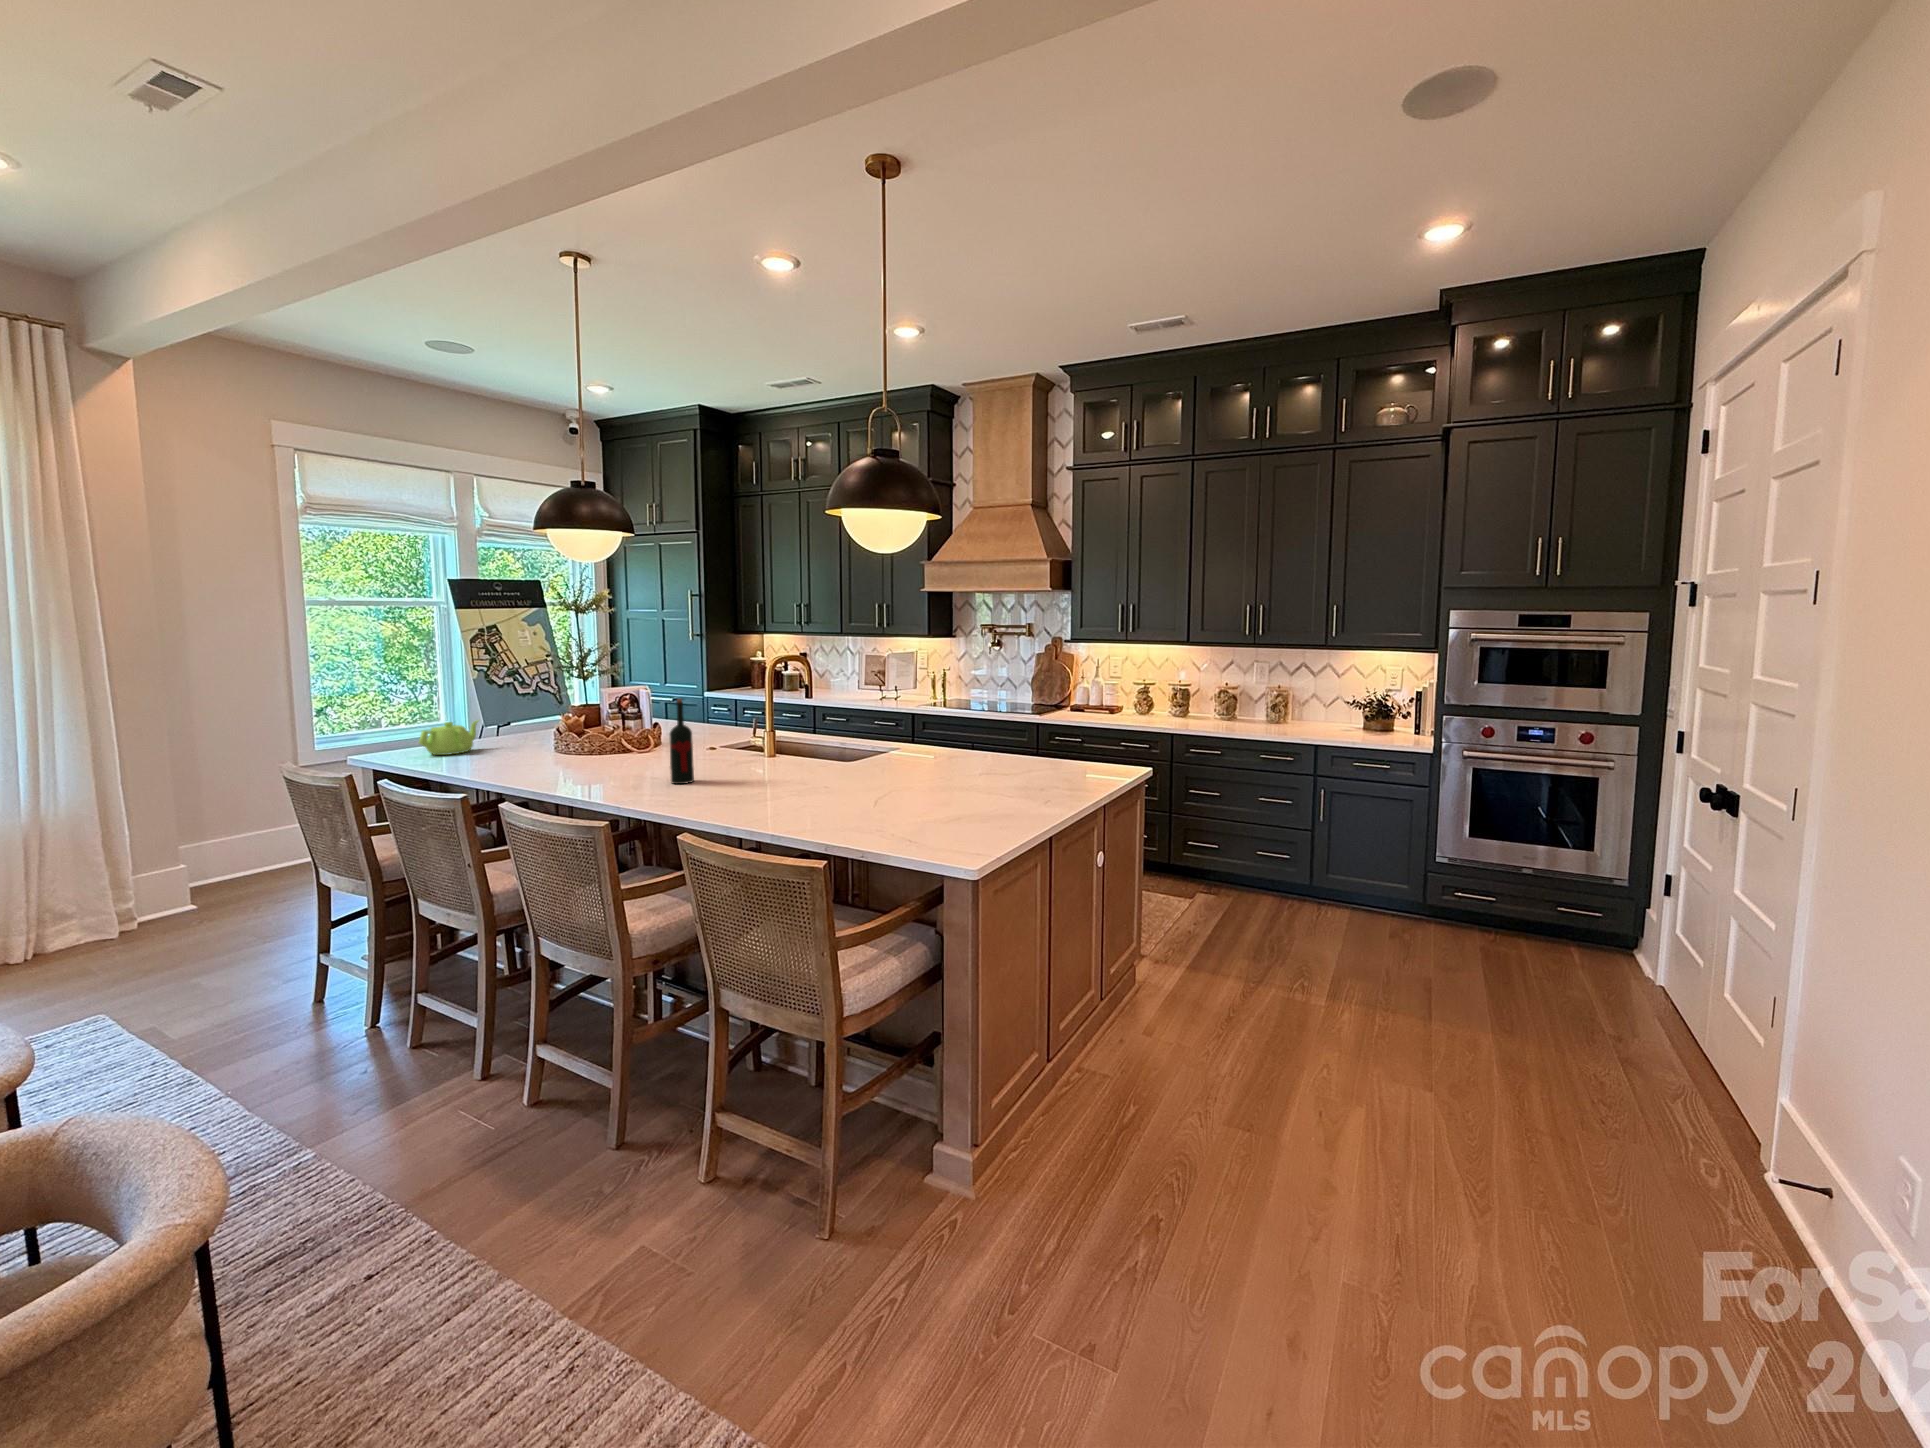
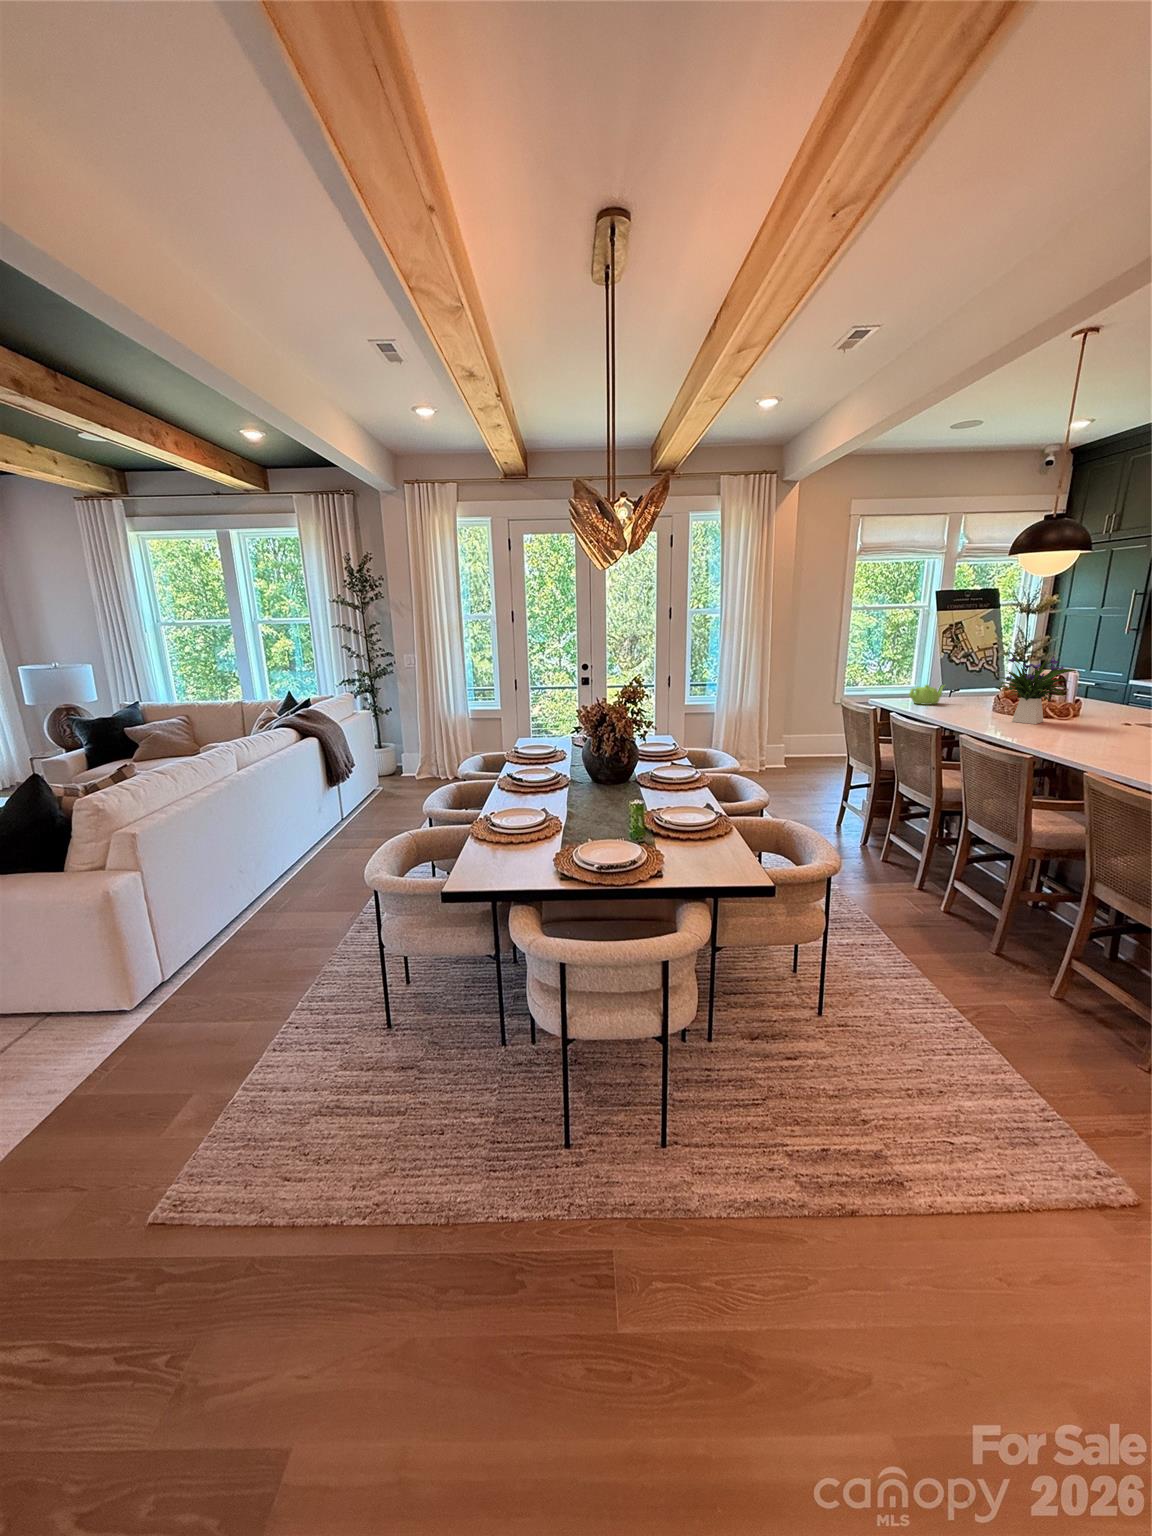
flower arrangement: none [543,665,648,765] -> present [999,652,1077,724]
wine bottle: present [670,699,694,784] -> none [1083,681,1111,745]

